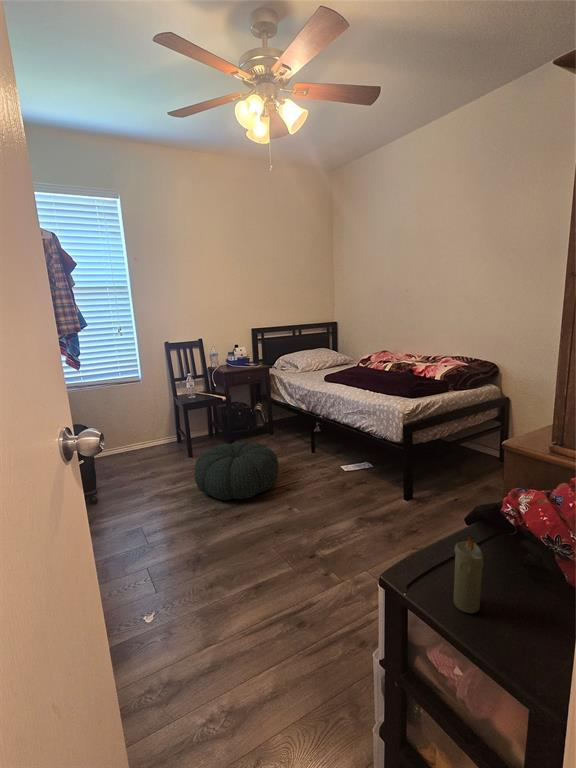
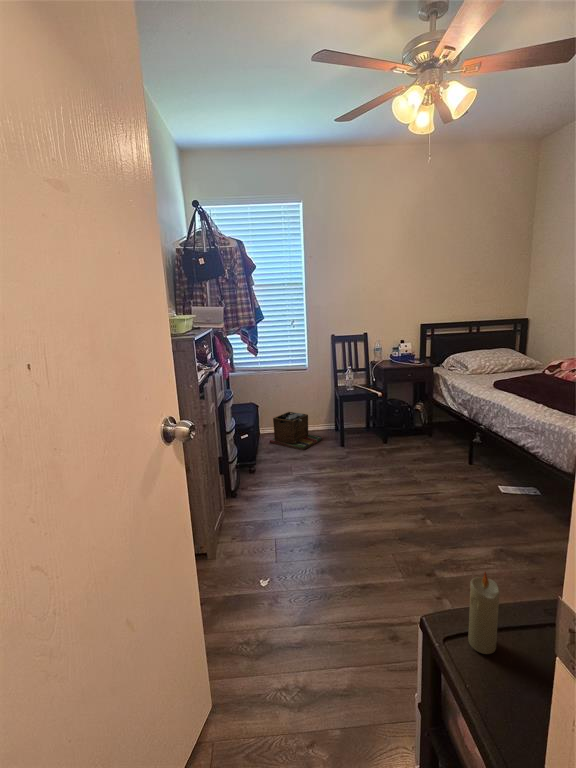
laundry basket: none [106,429,167,468] -> present [269,412,322,450]
pouf: present [195,442,279,500] -> none [335,439,421,497]

